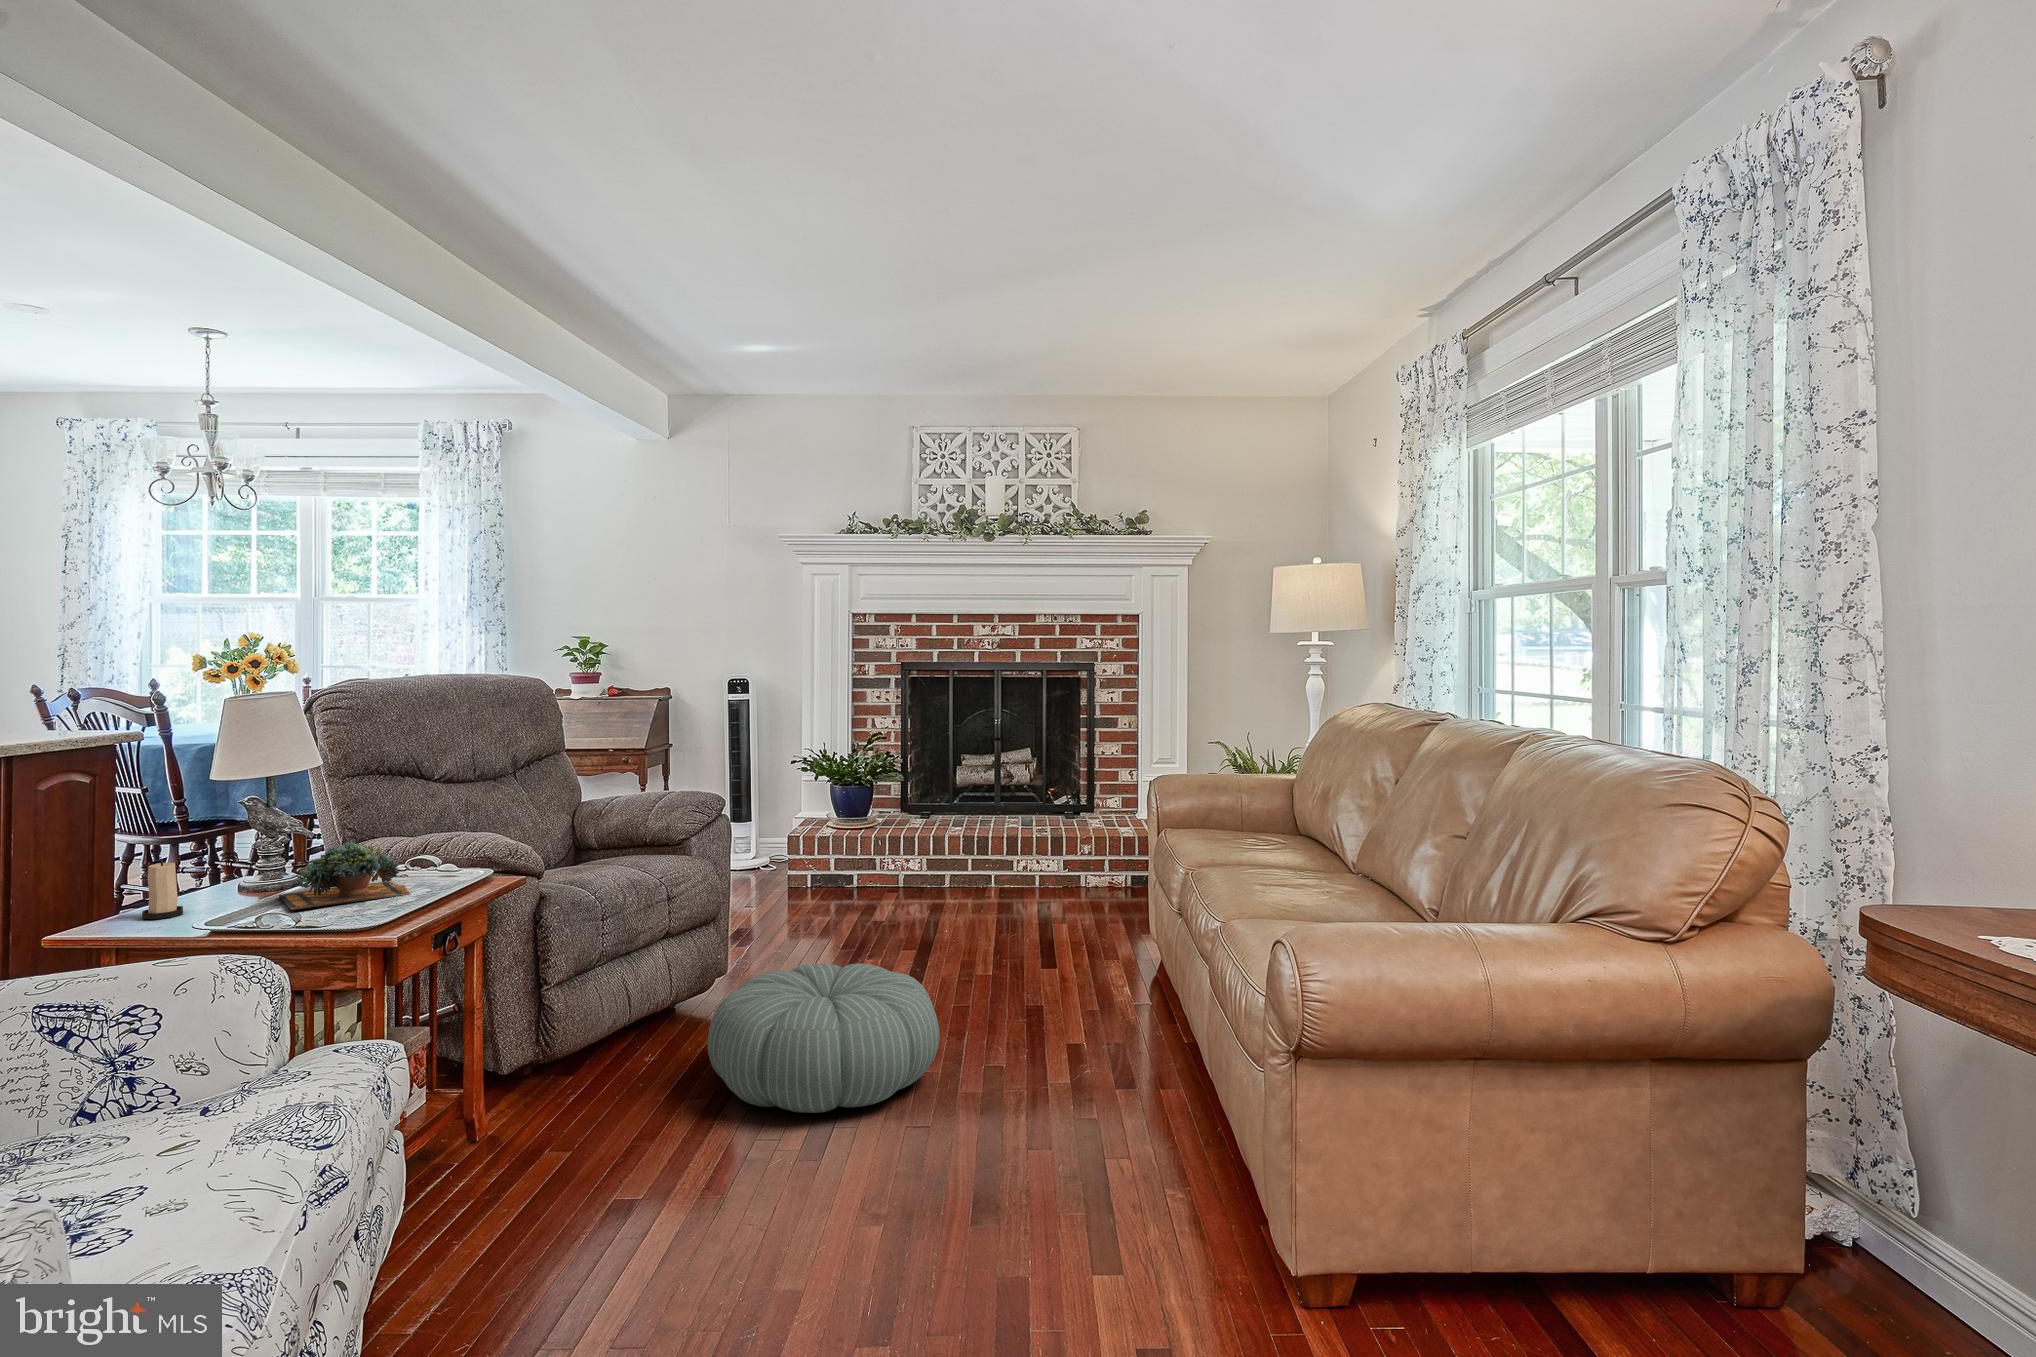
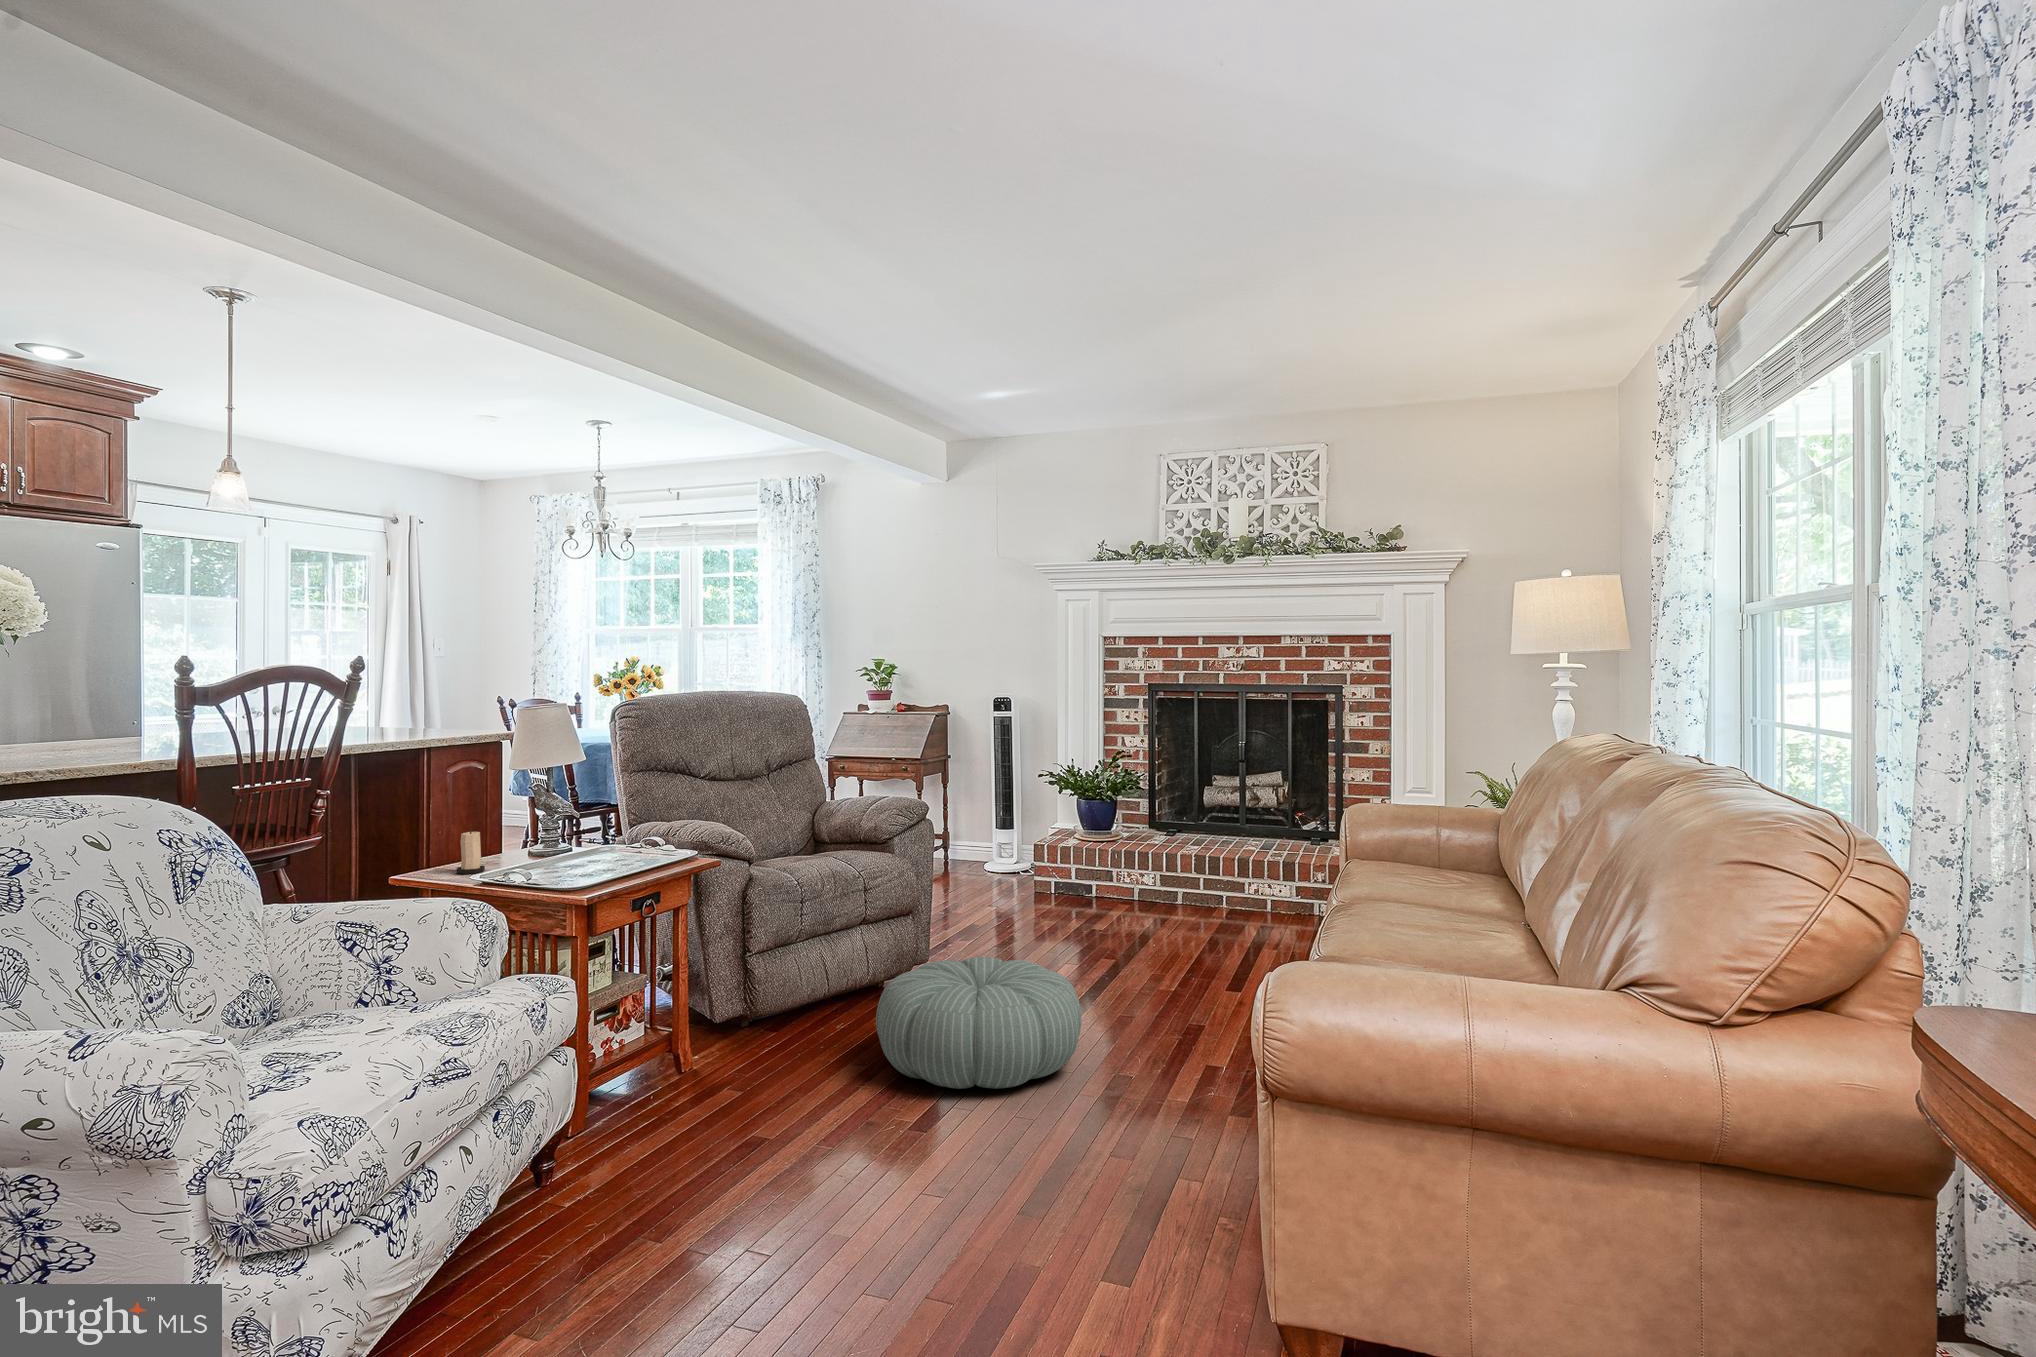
succulent plant: present [279,841,410,910] -> none [550,822,640,873]

